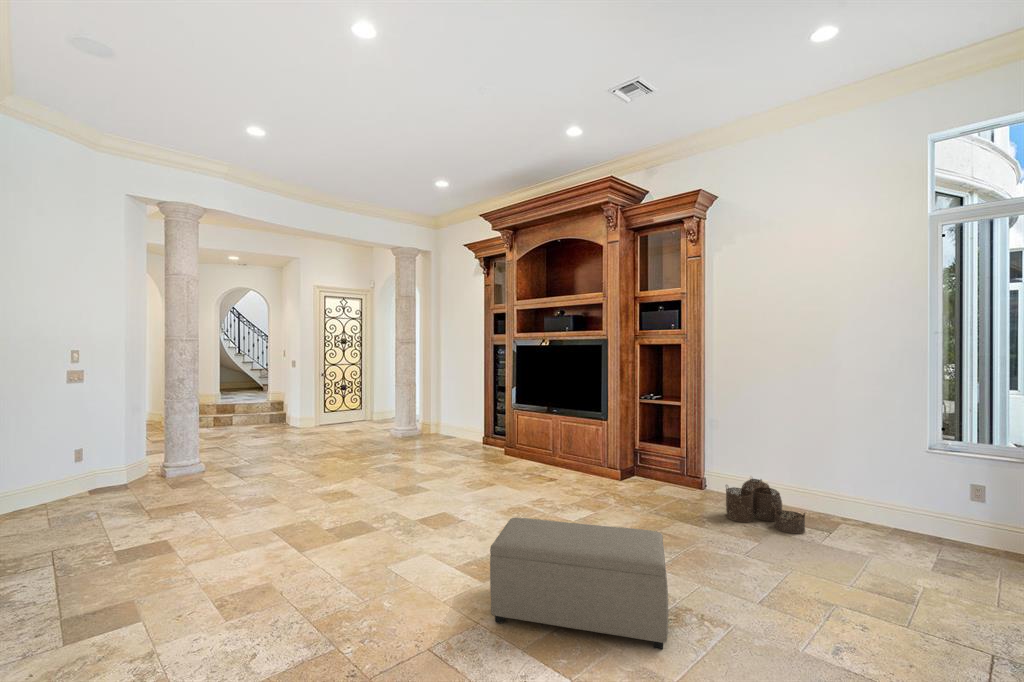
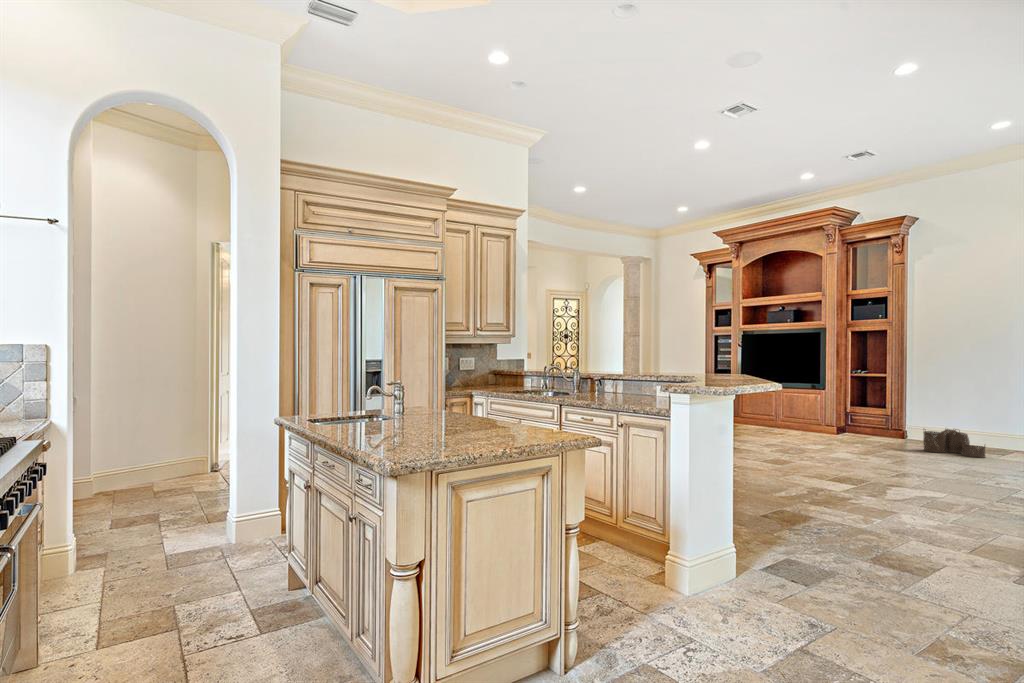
ottoman: present [490,518,668,649] -> none [771,421,878,477]

